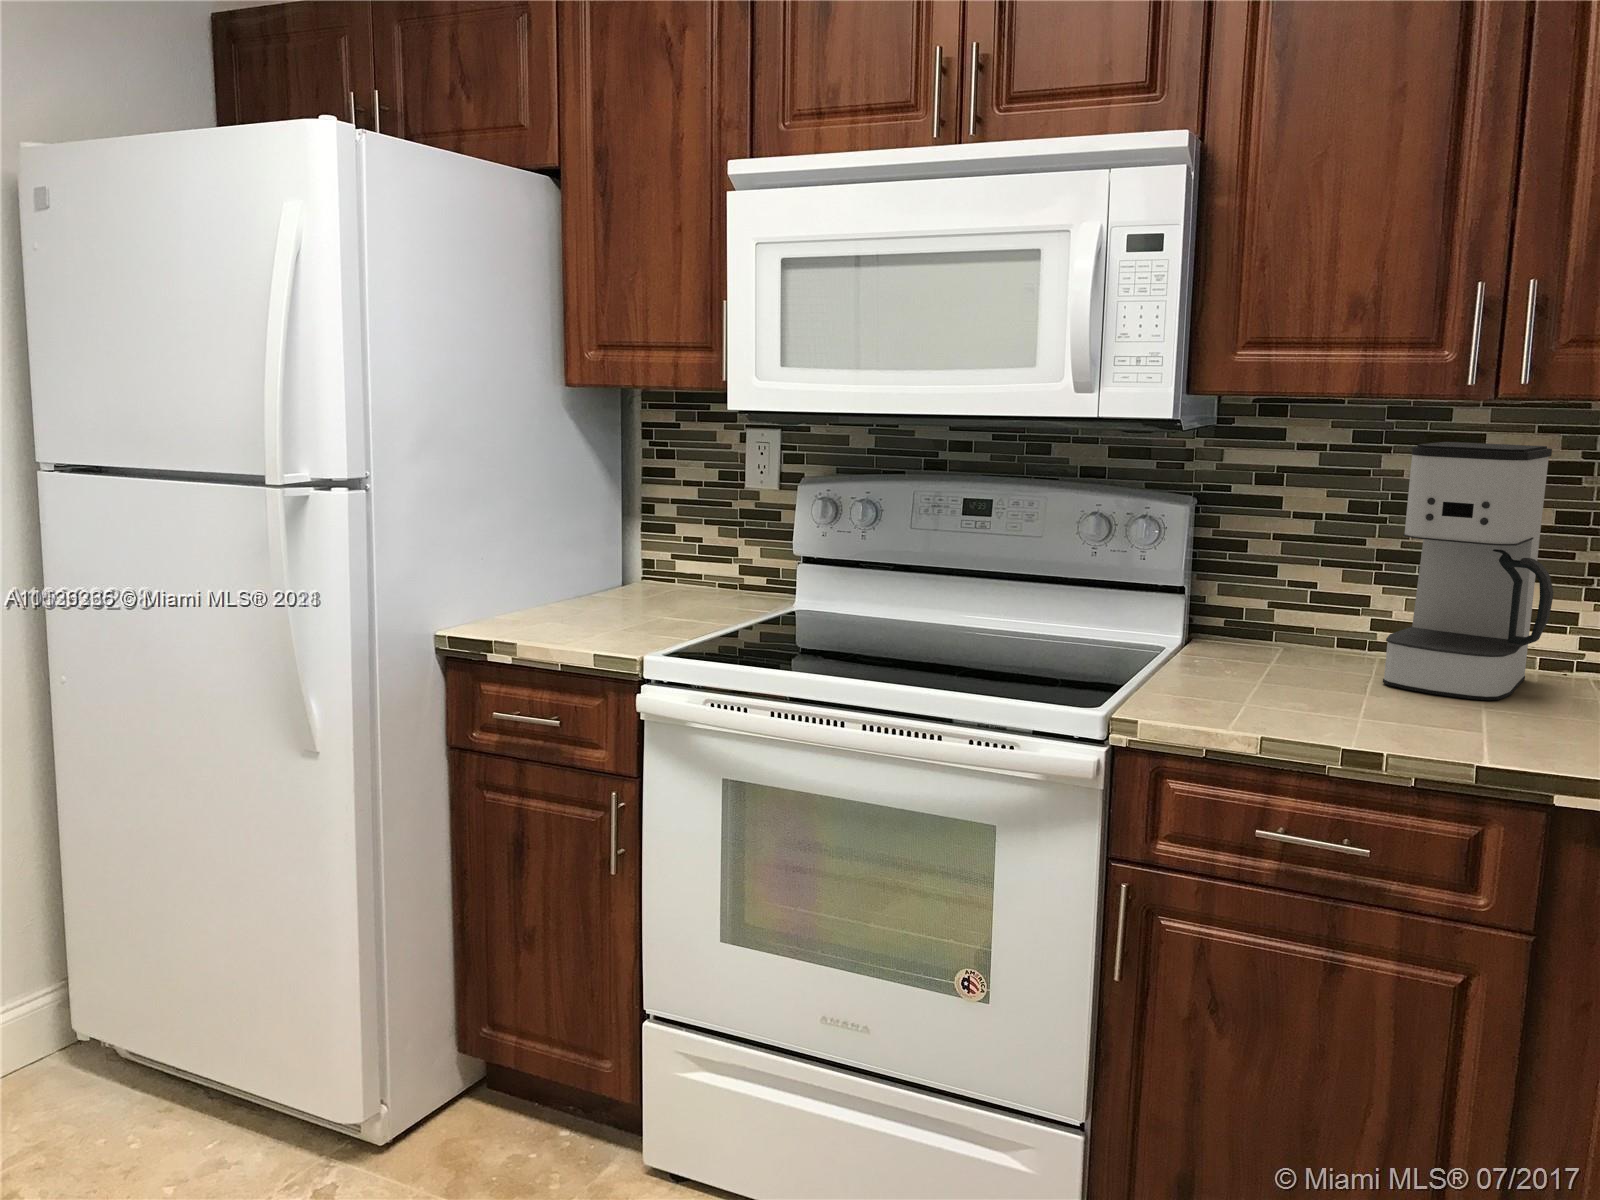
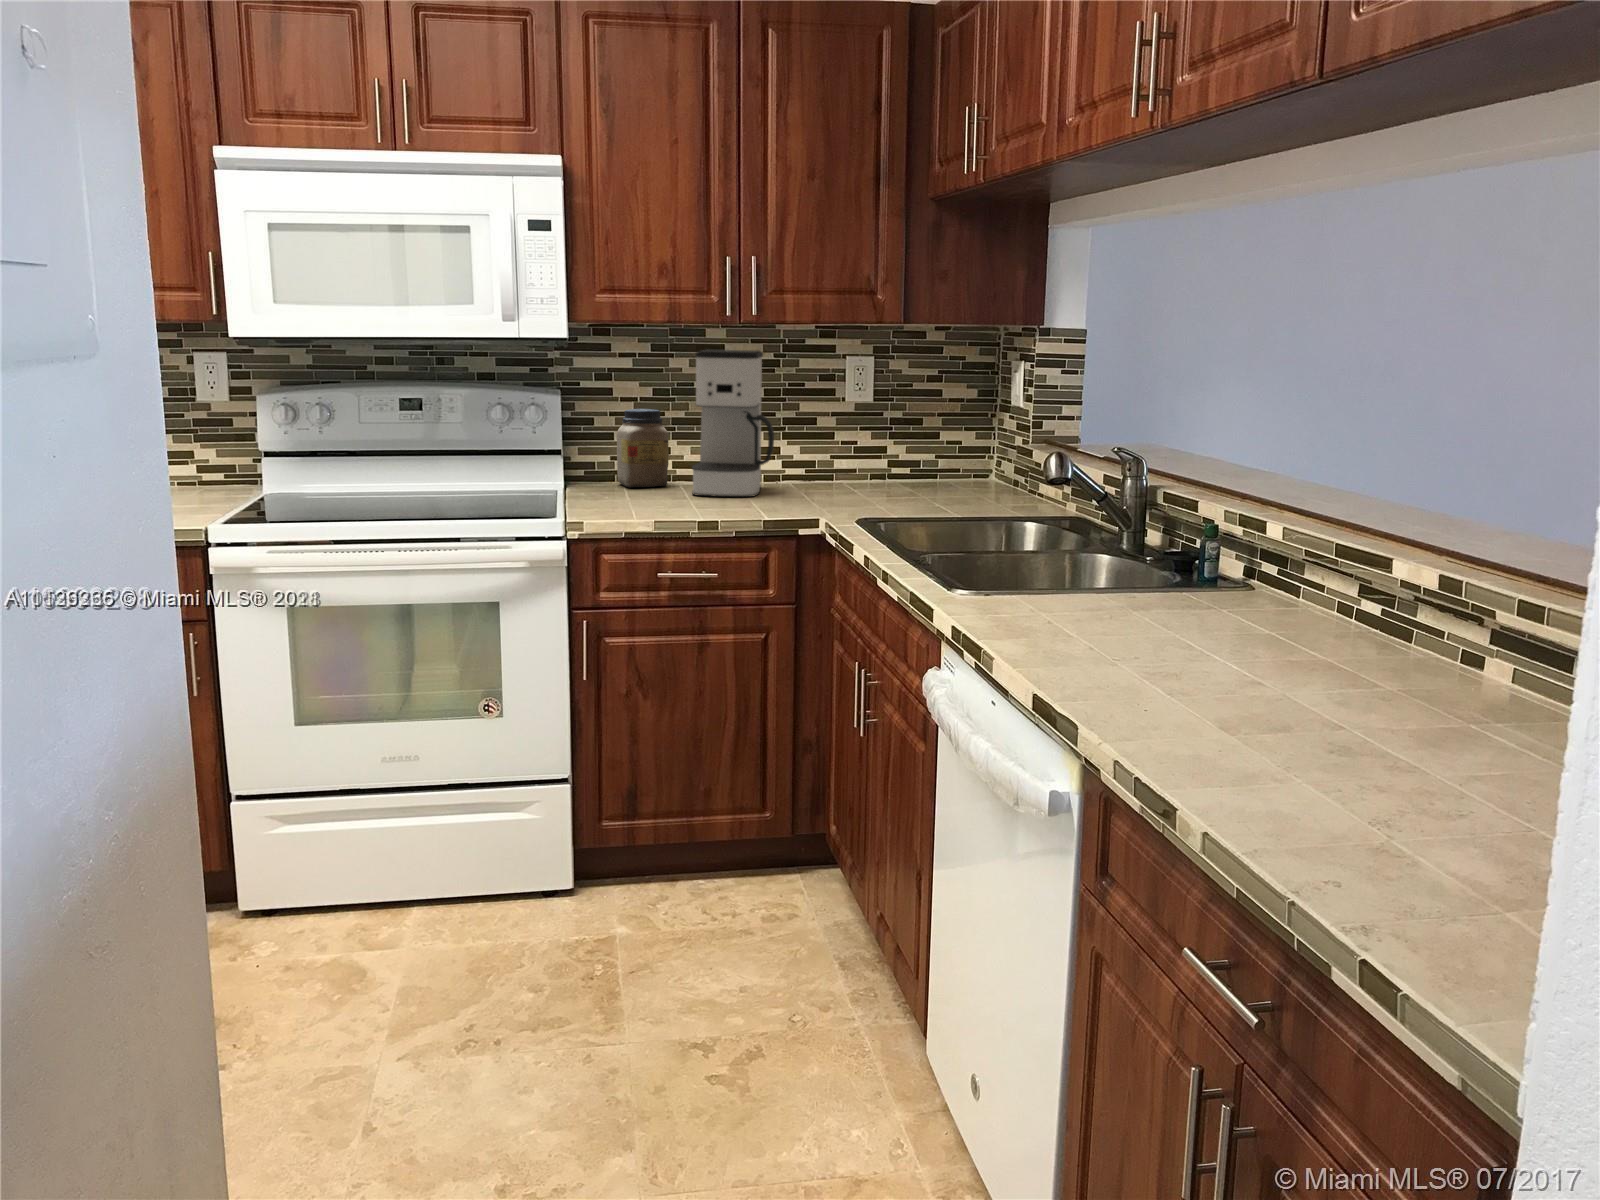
jar: none [1276,532,1364,659] -> present [617,409,669,488]

